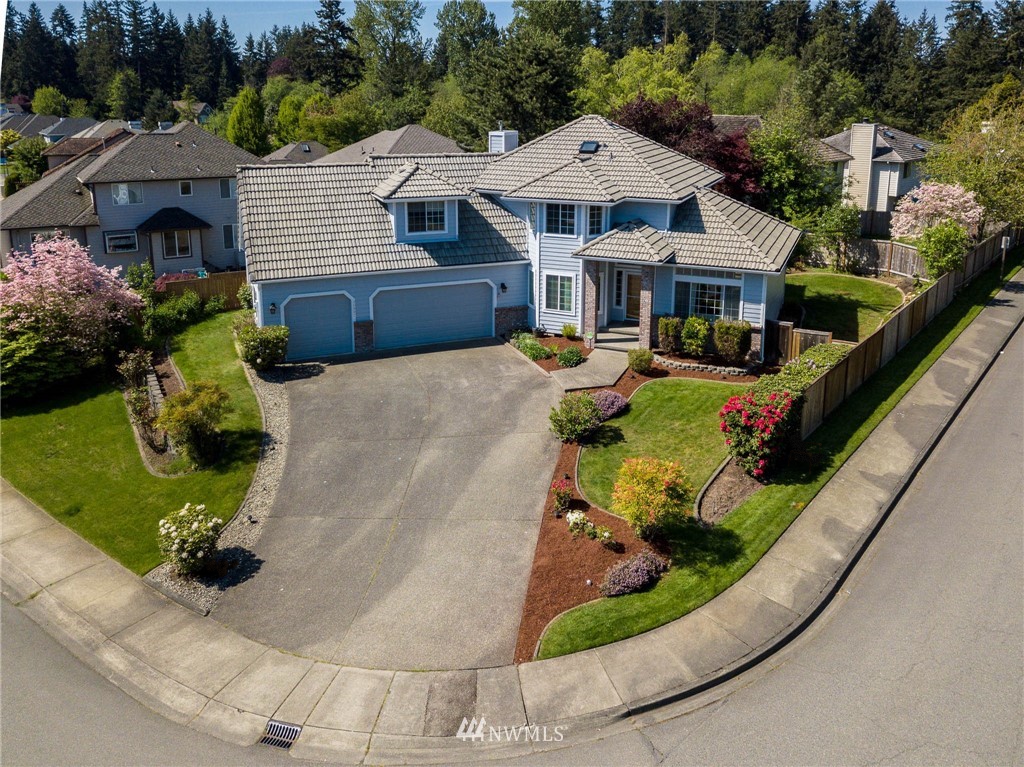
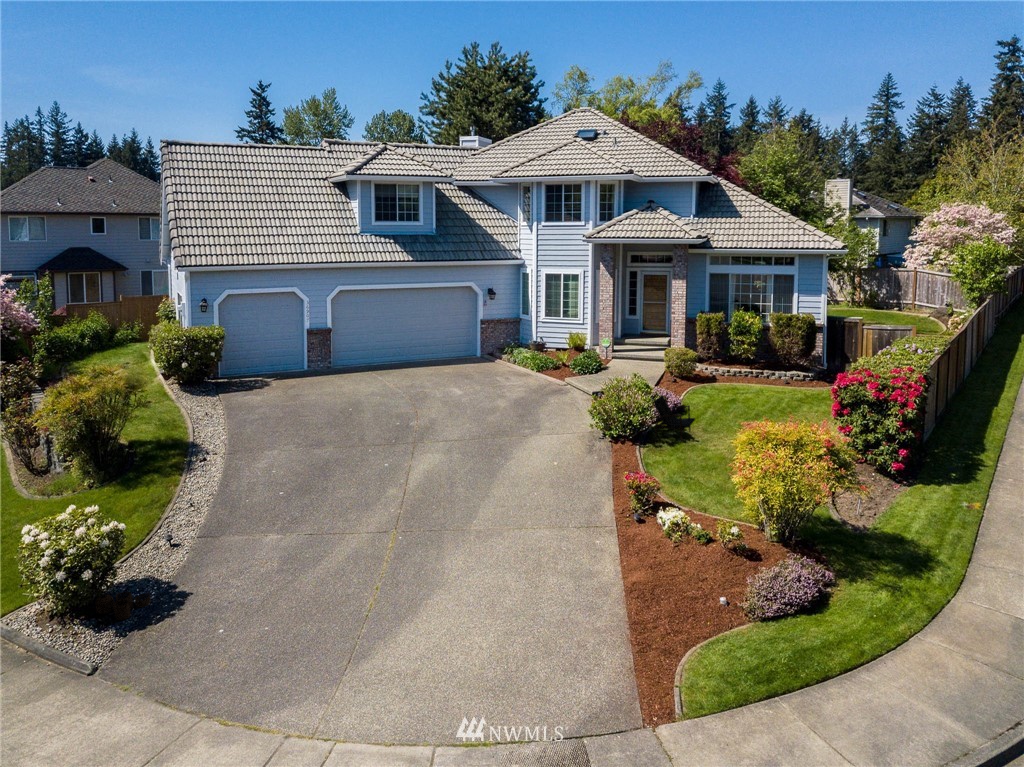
lounge chair: present [788,432,825,473] -> present [655,395,695,441]

